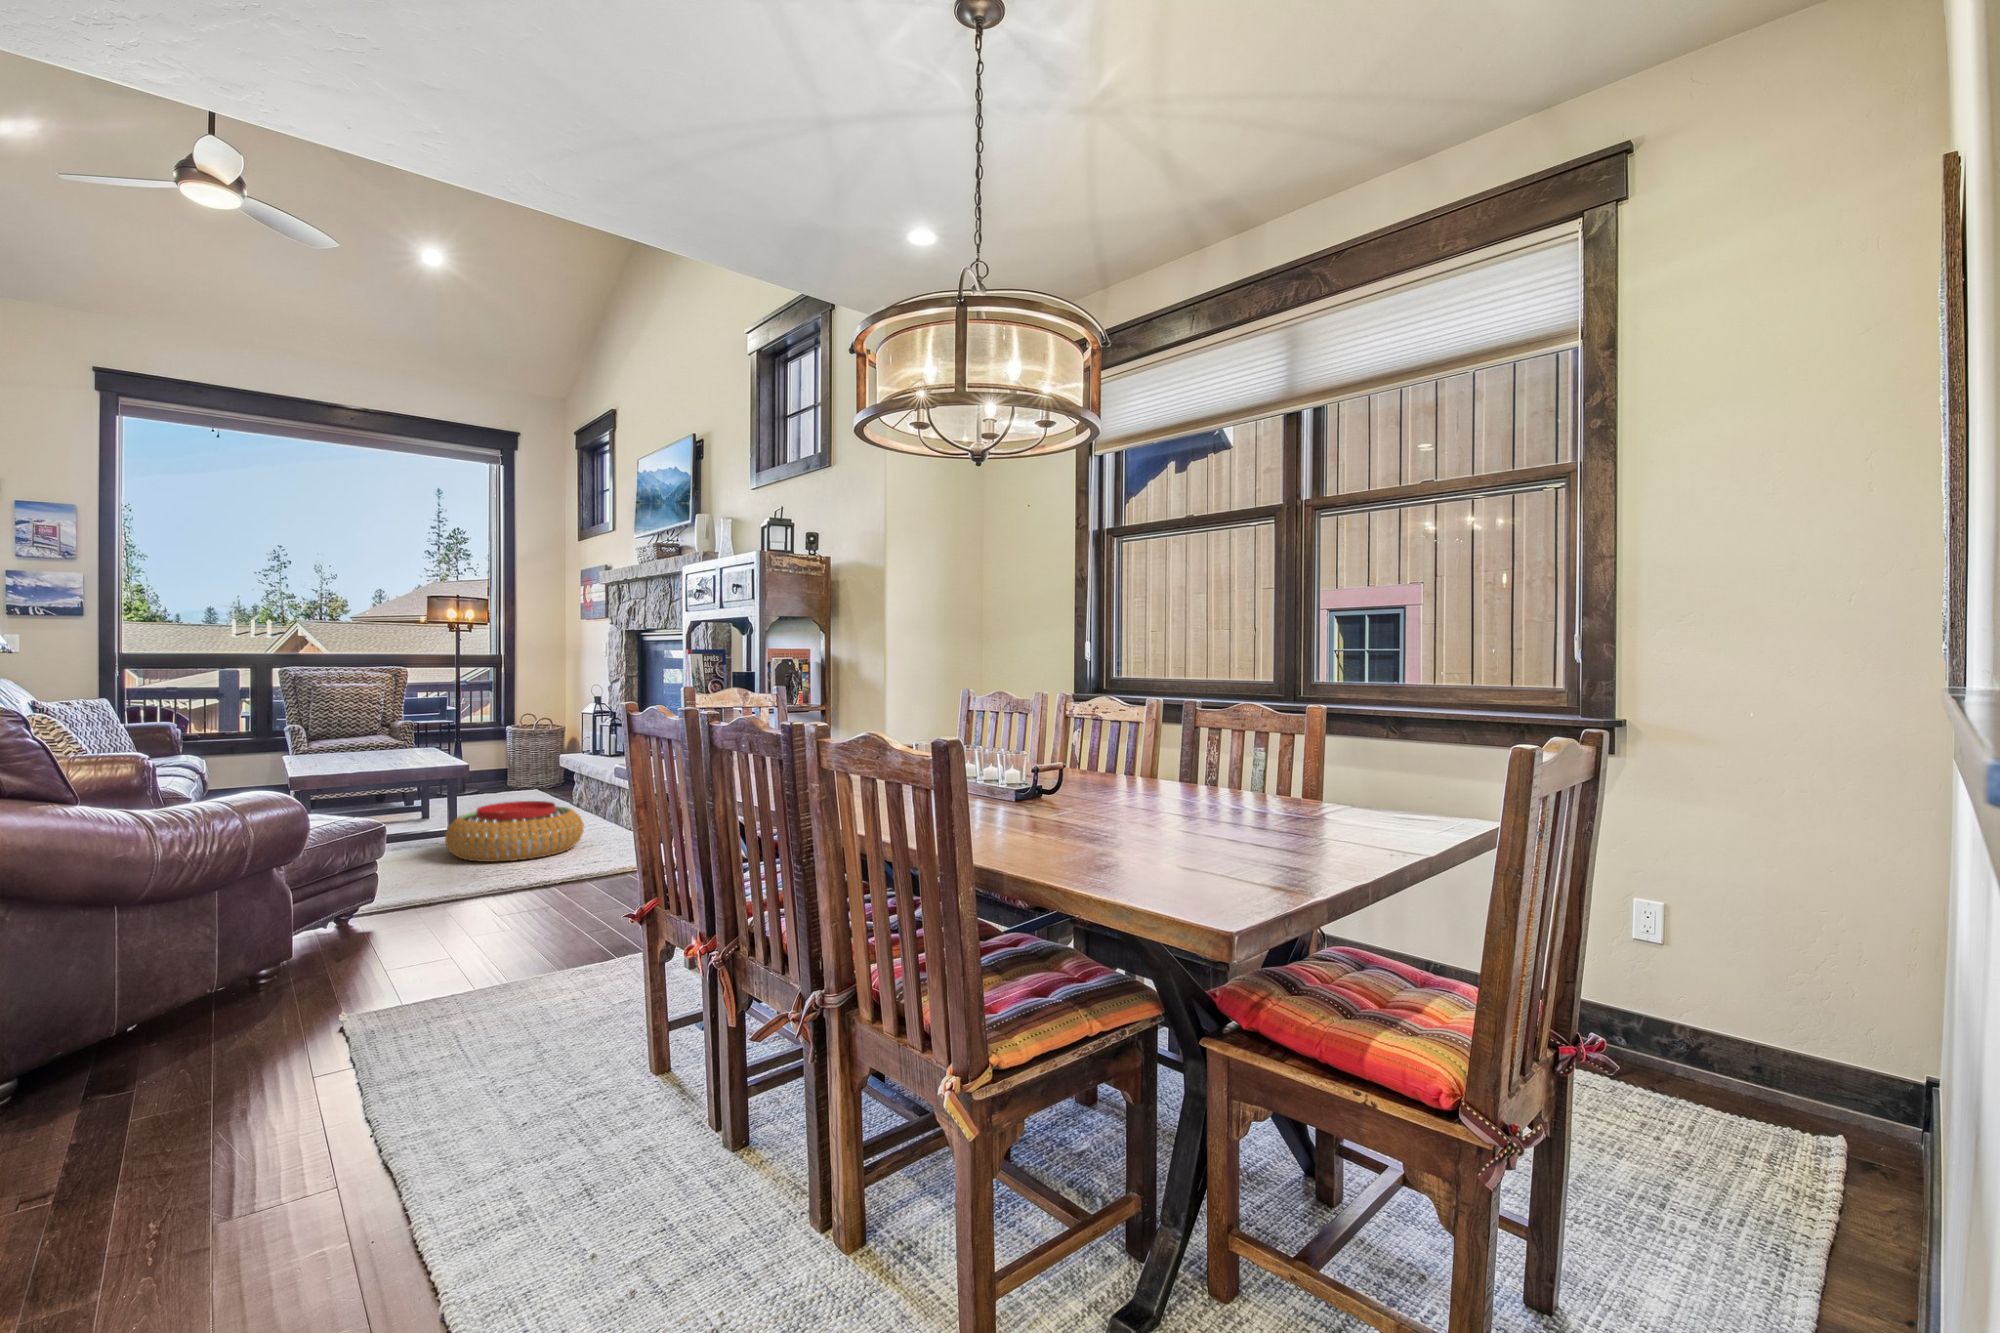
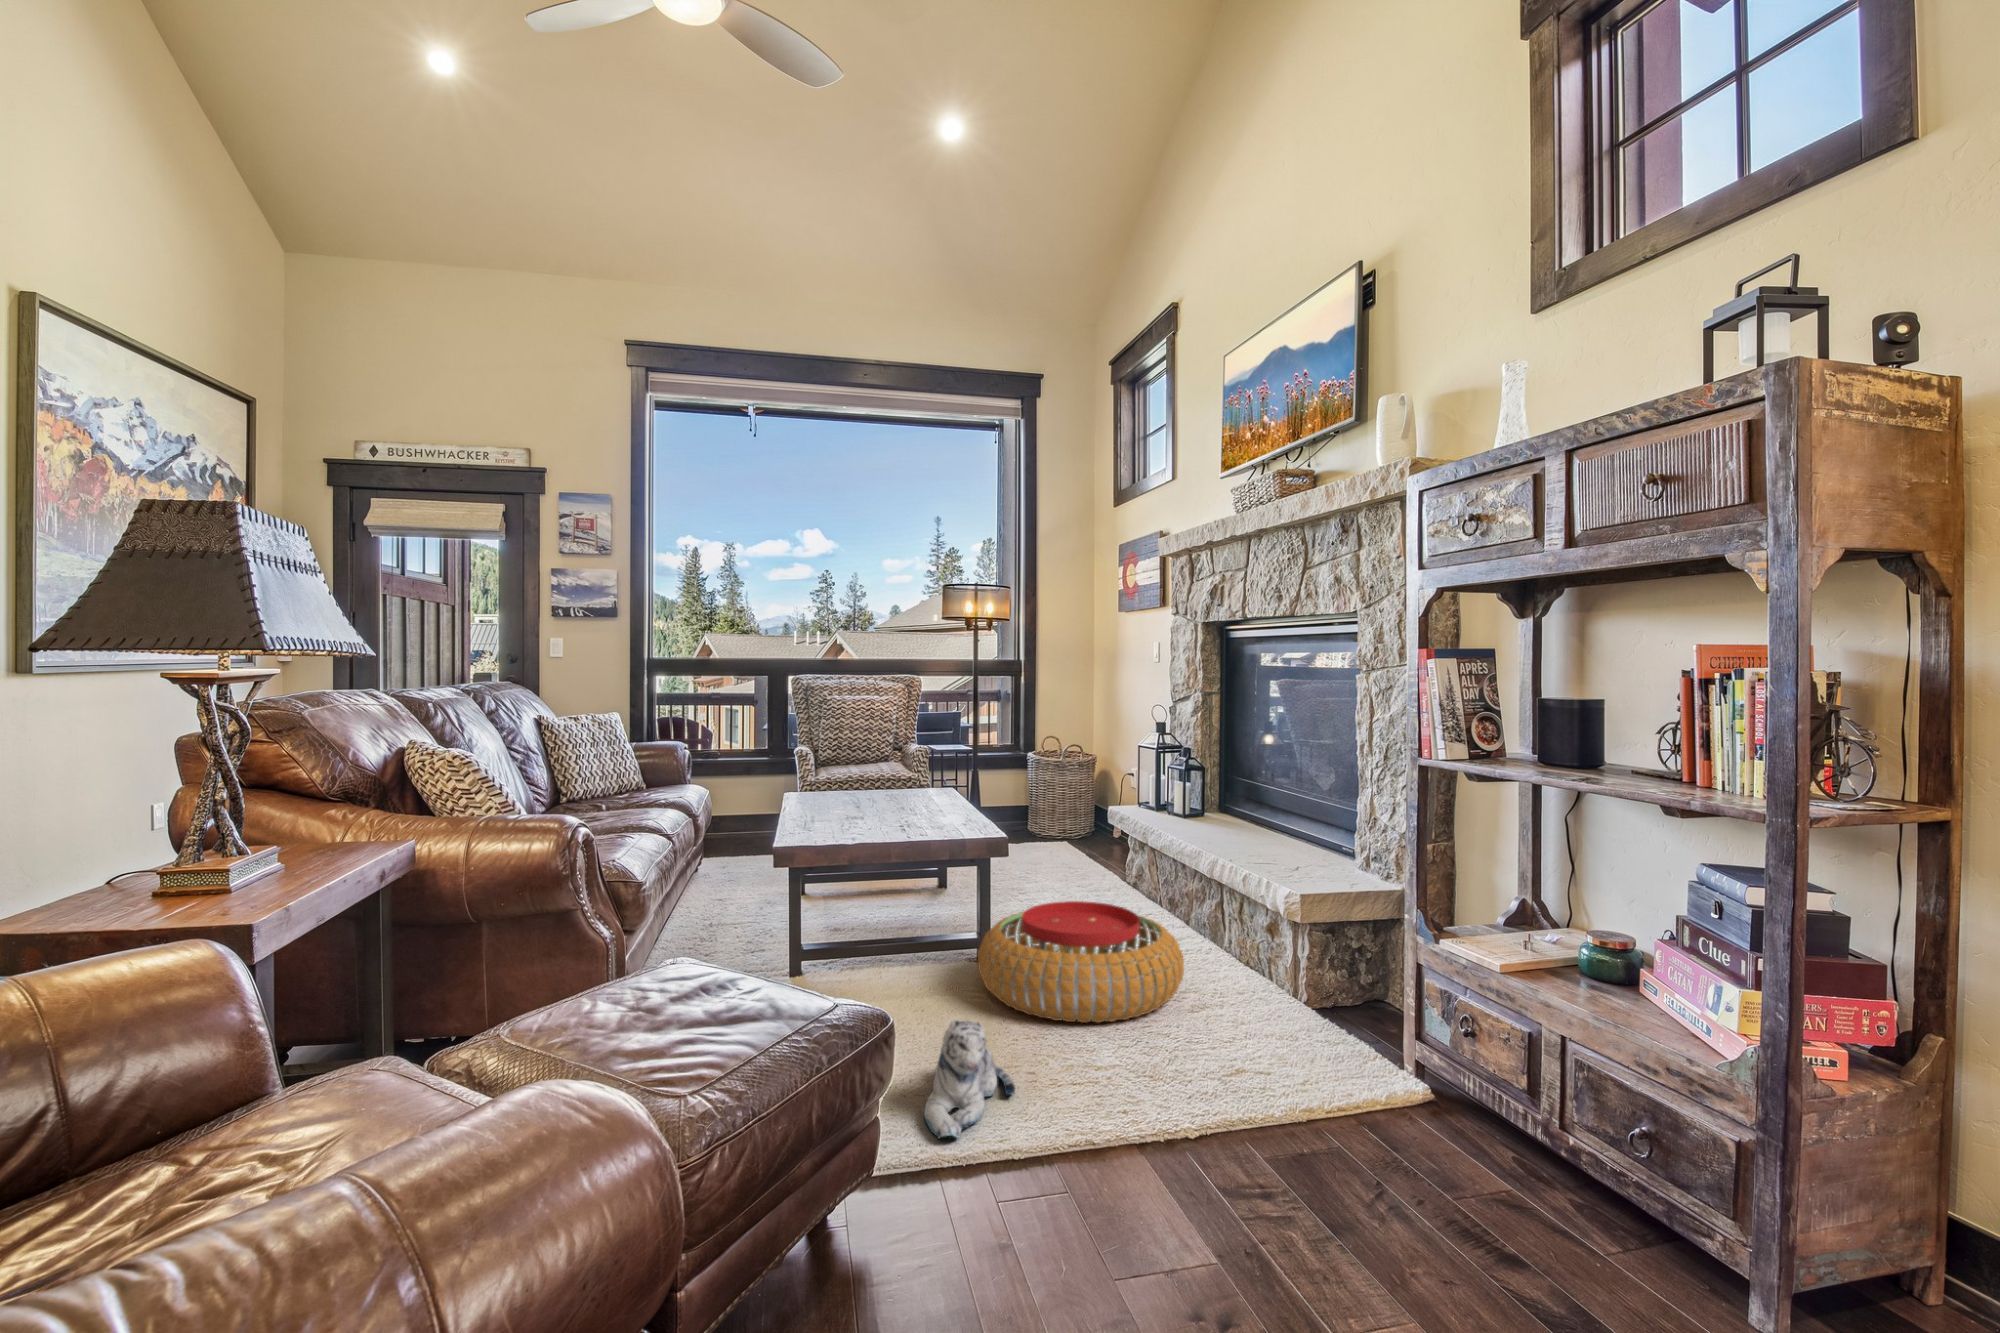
plush toy: none [402,846,462,901] -> present [924,1020,1015,1138]

